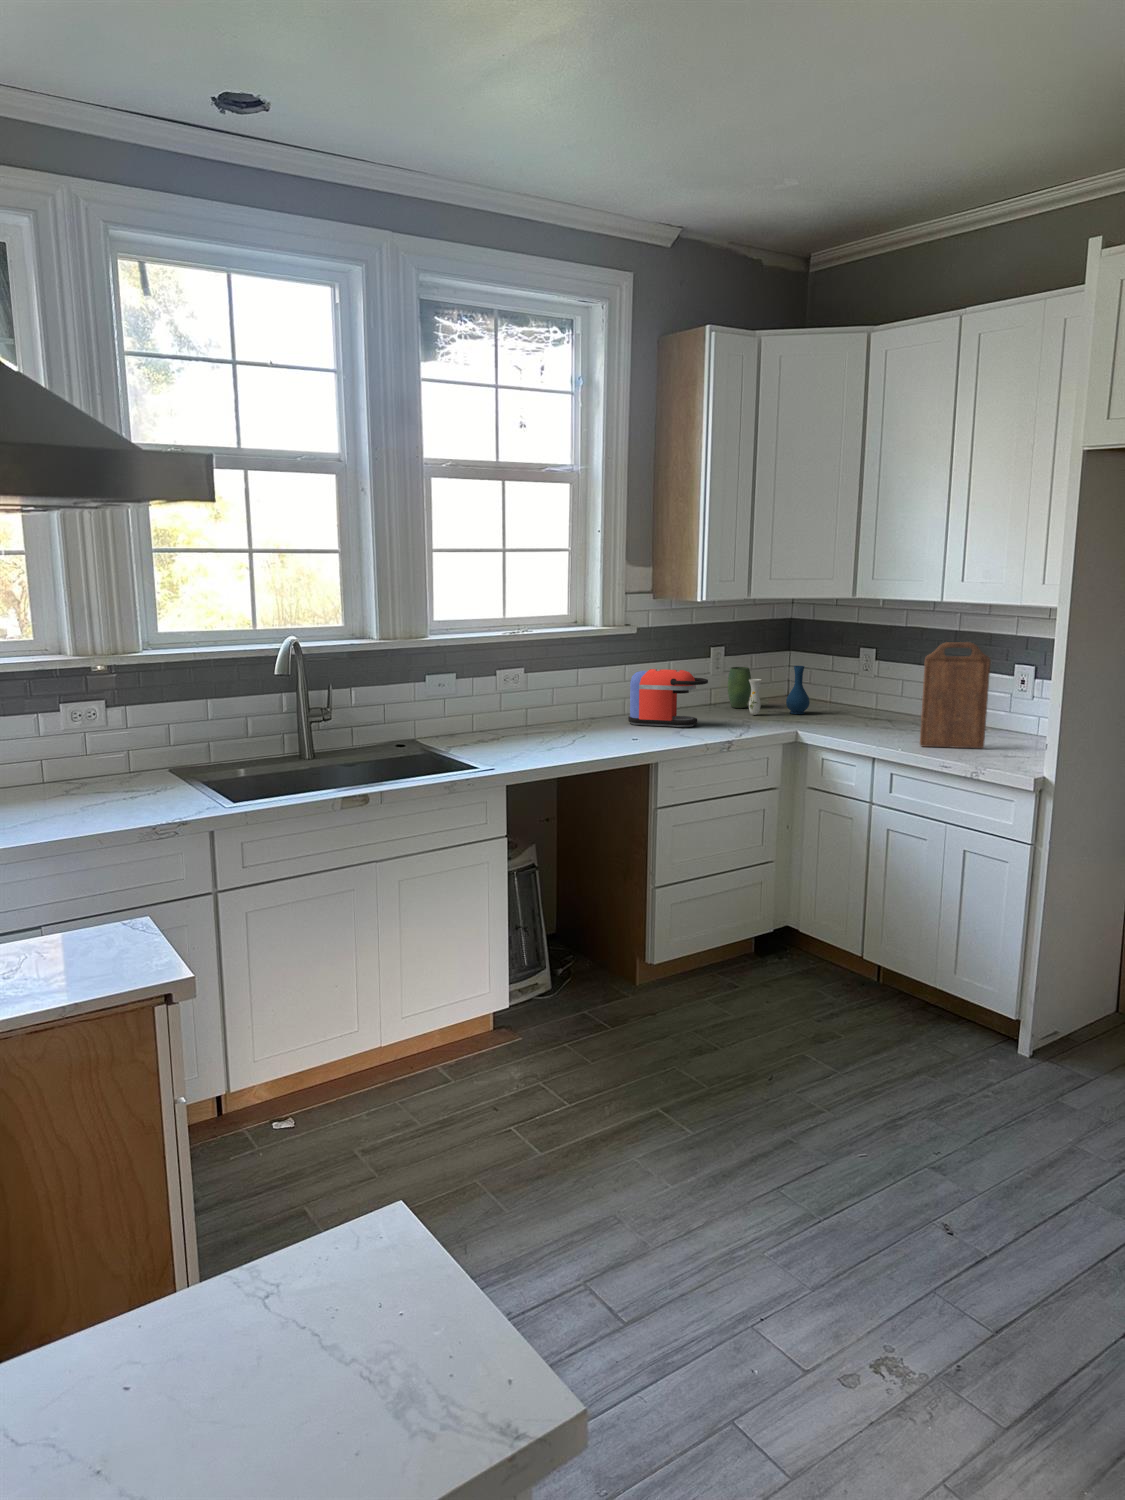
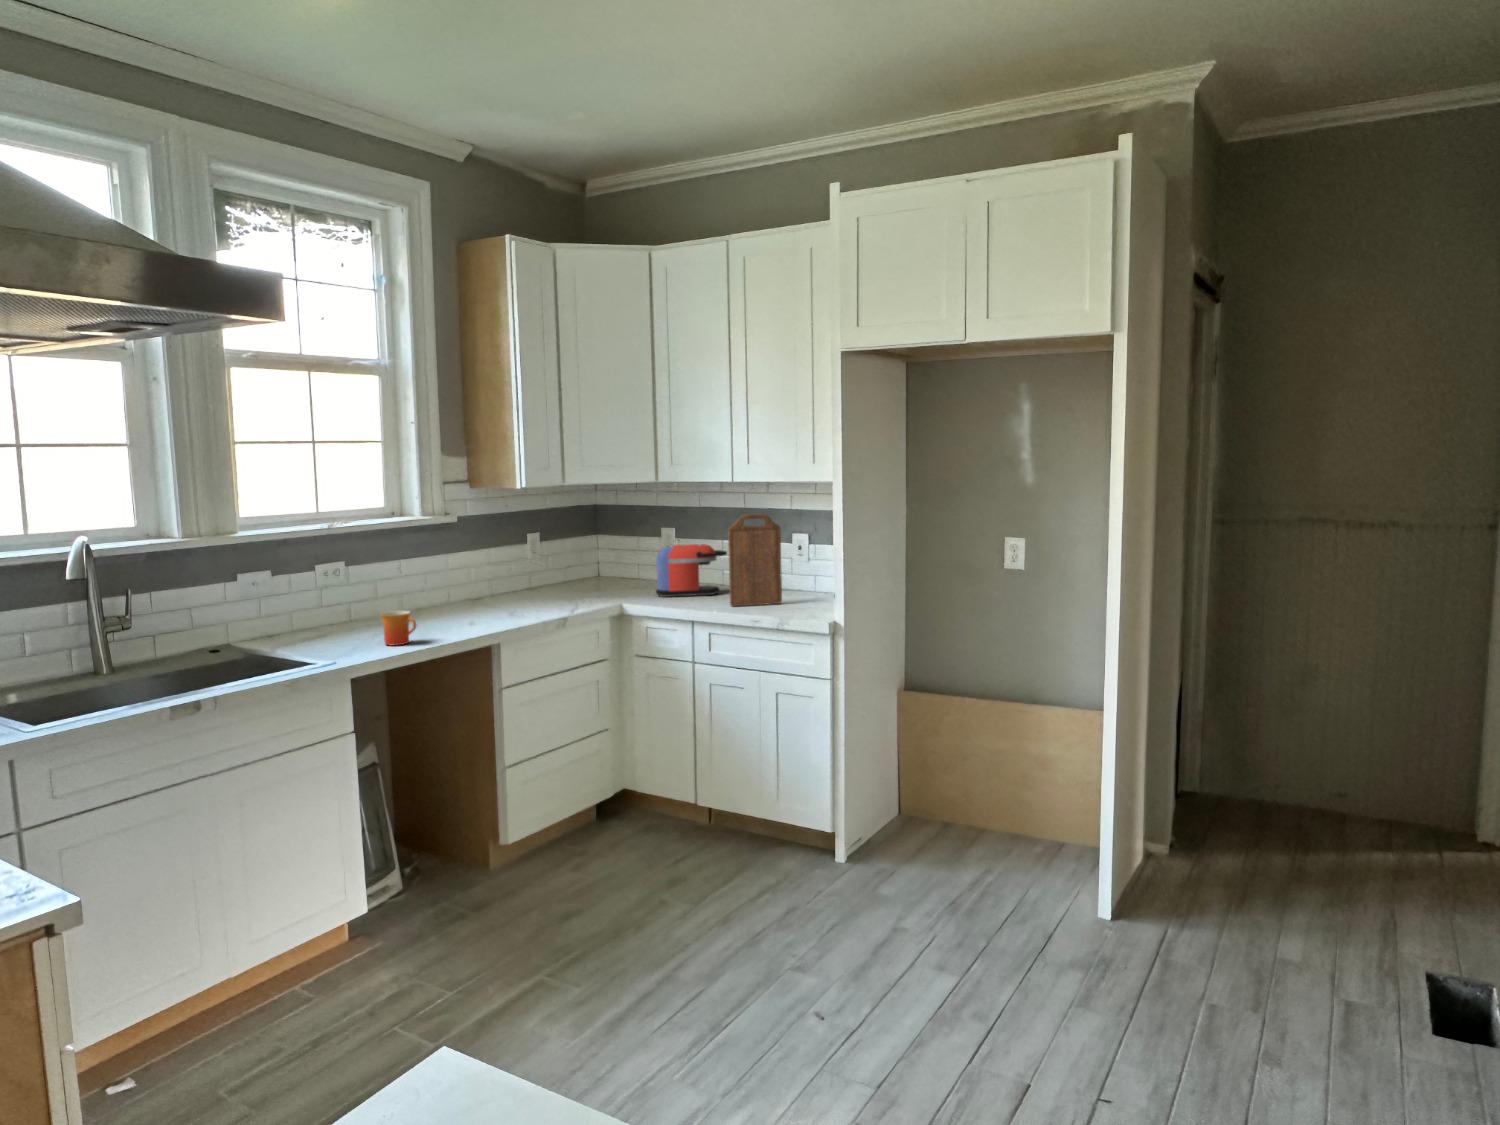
vase: present [728,666,810,715] -> none [547,545,625,593]
coffee maker: present [628,669,708,727] -> present [656,544,727,597]
mug: none [543,722,575,756] -> present [381,611,416,645]

